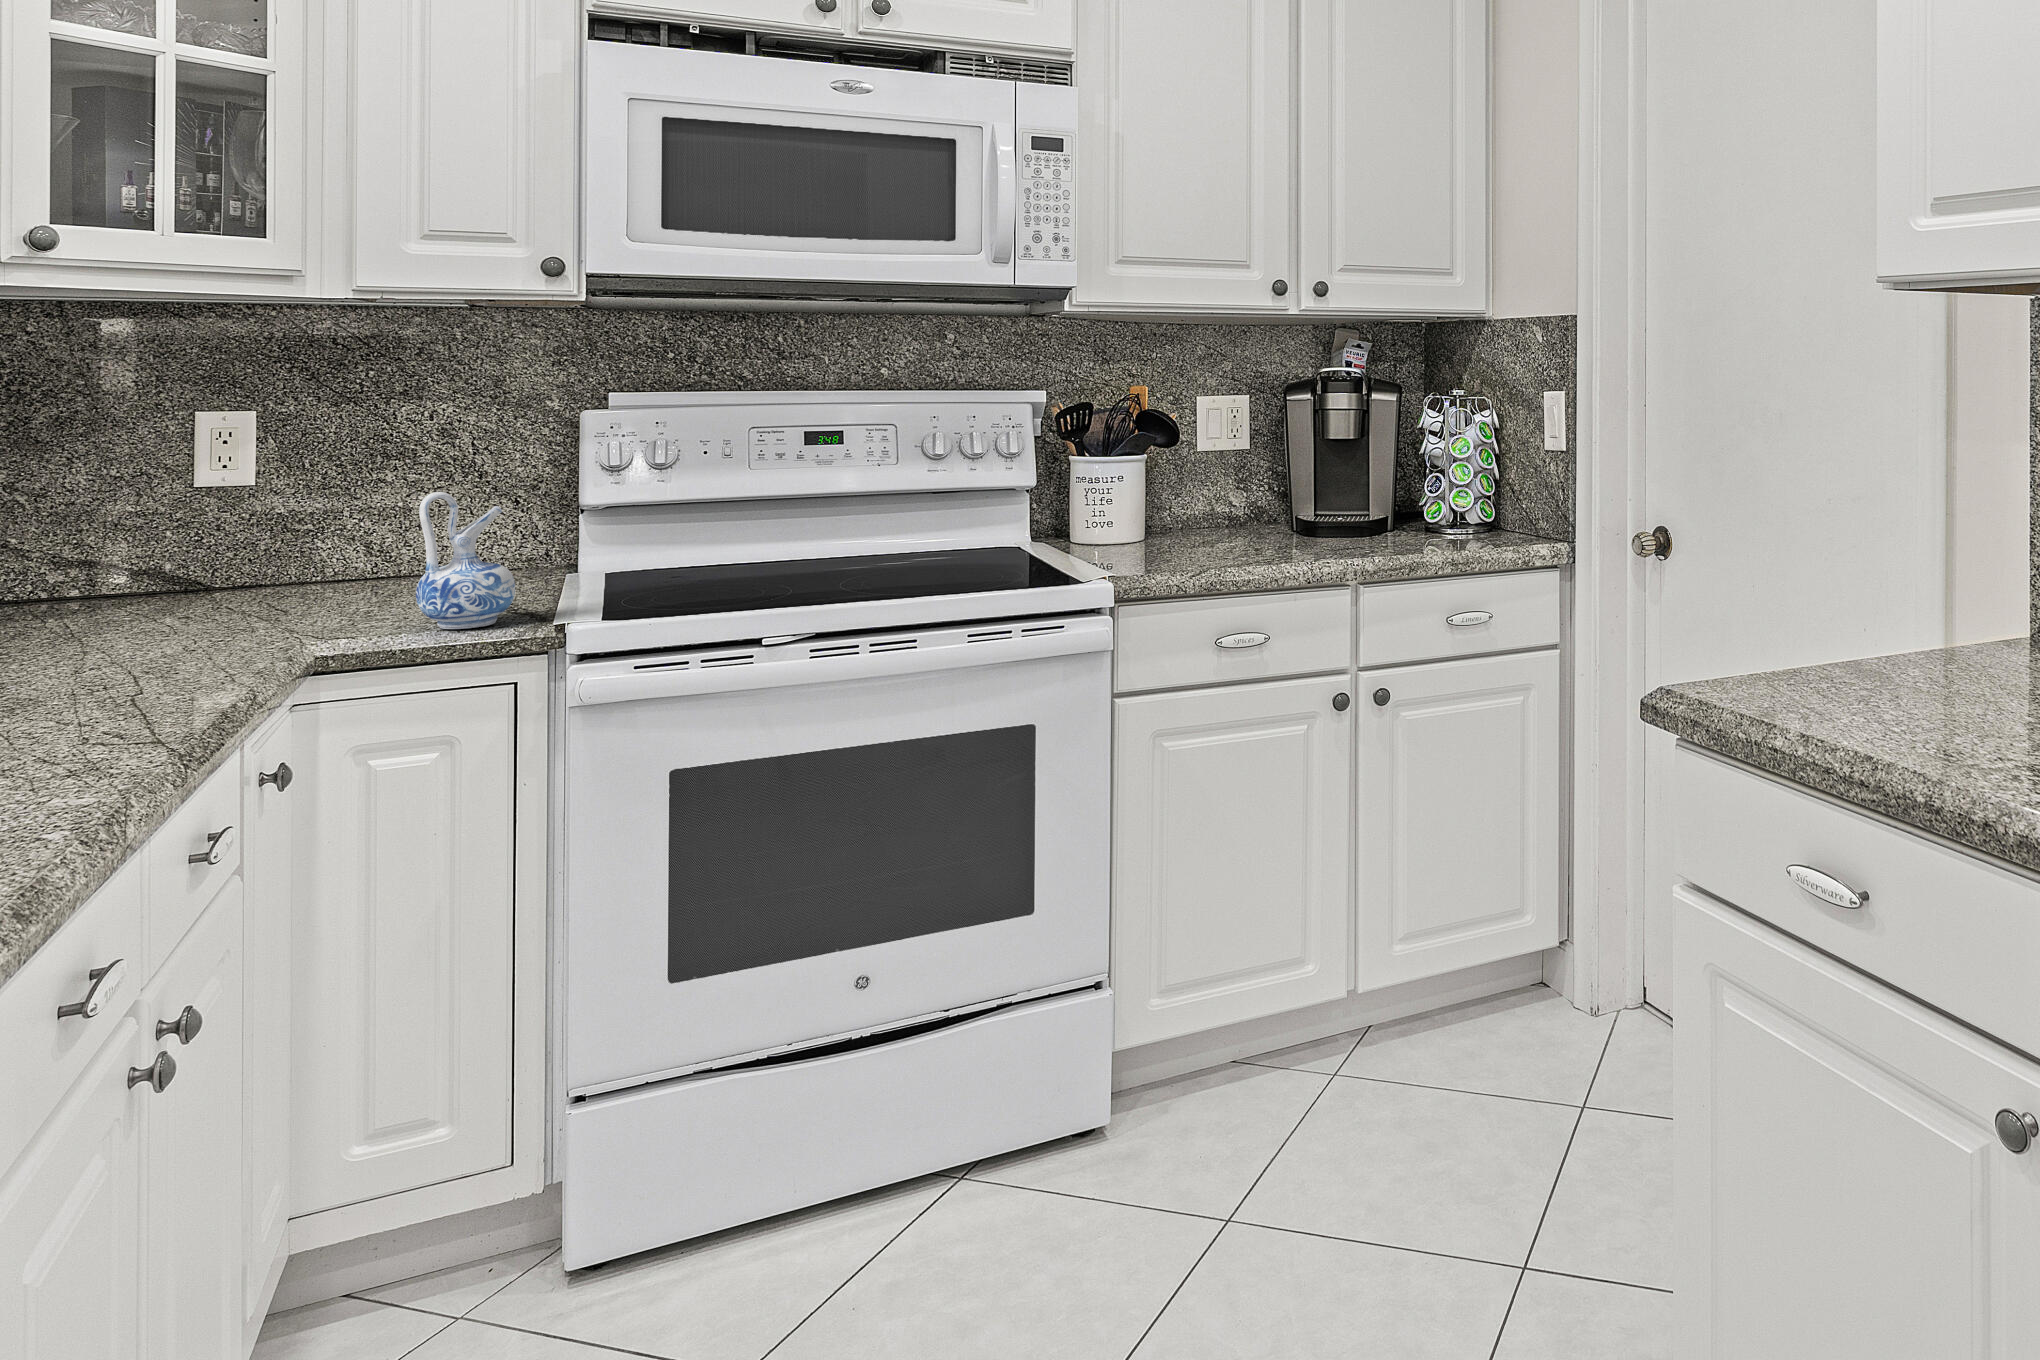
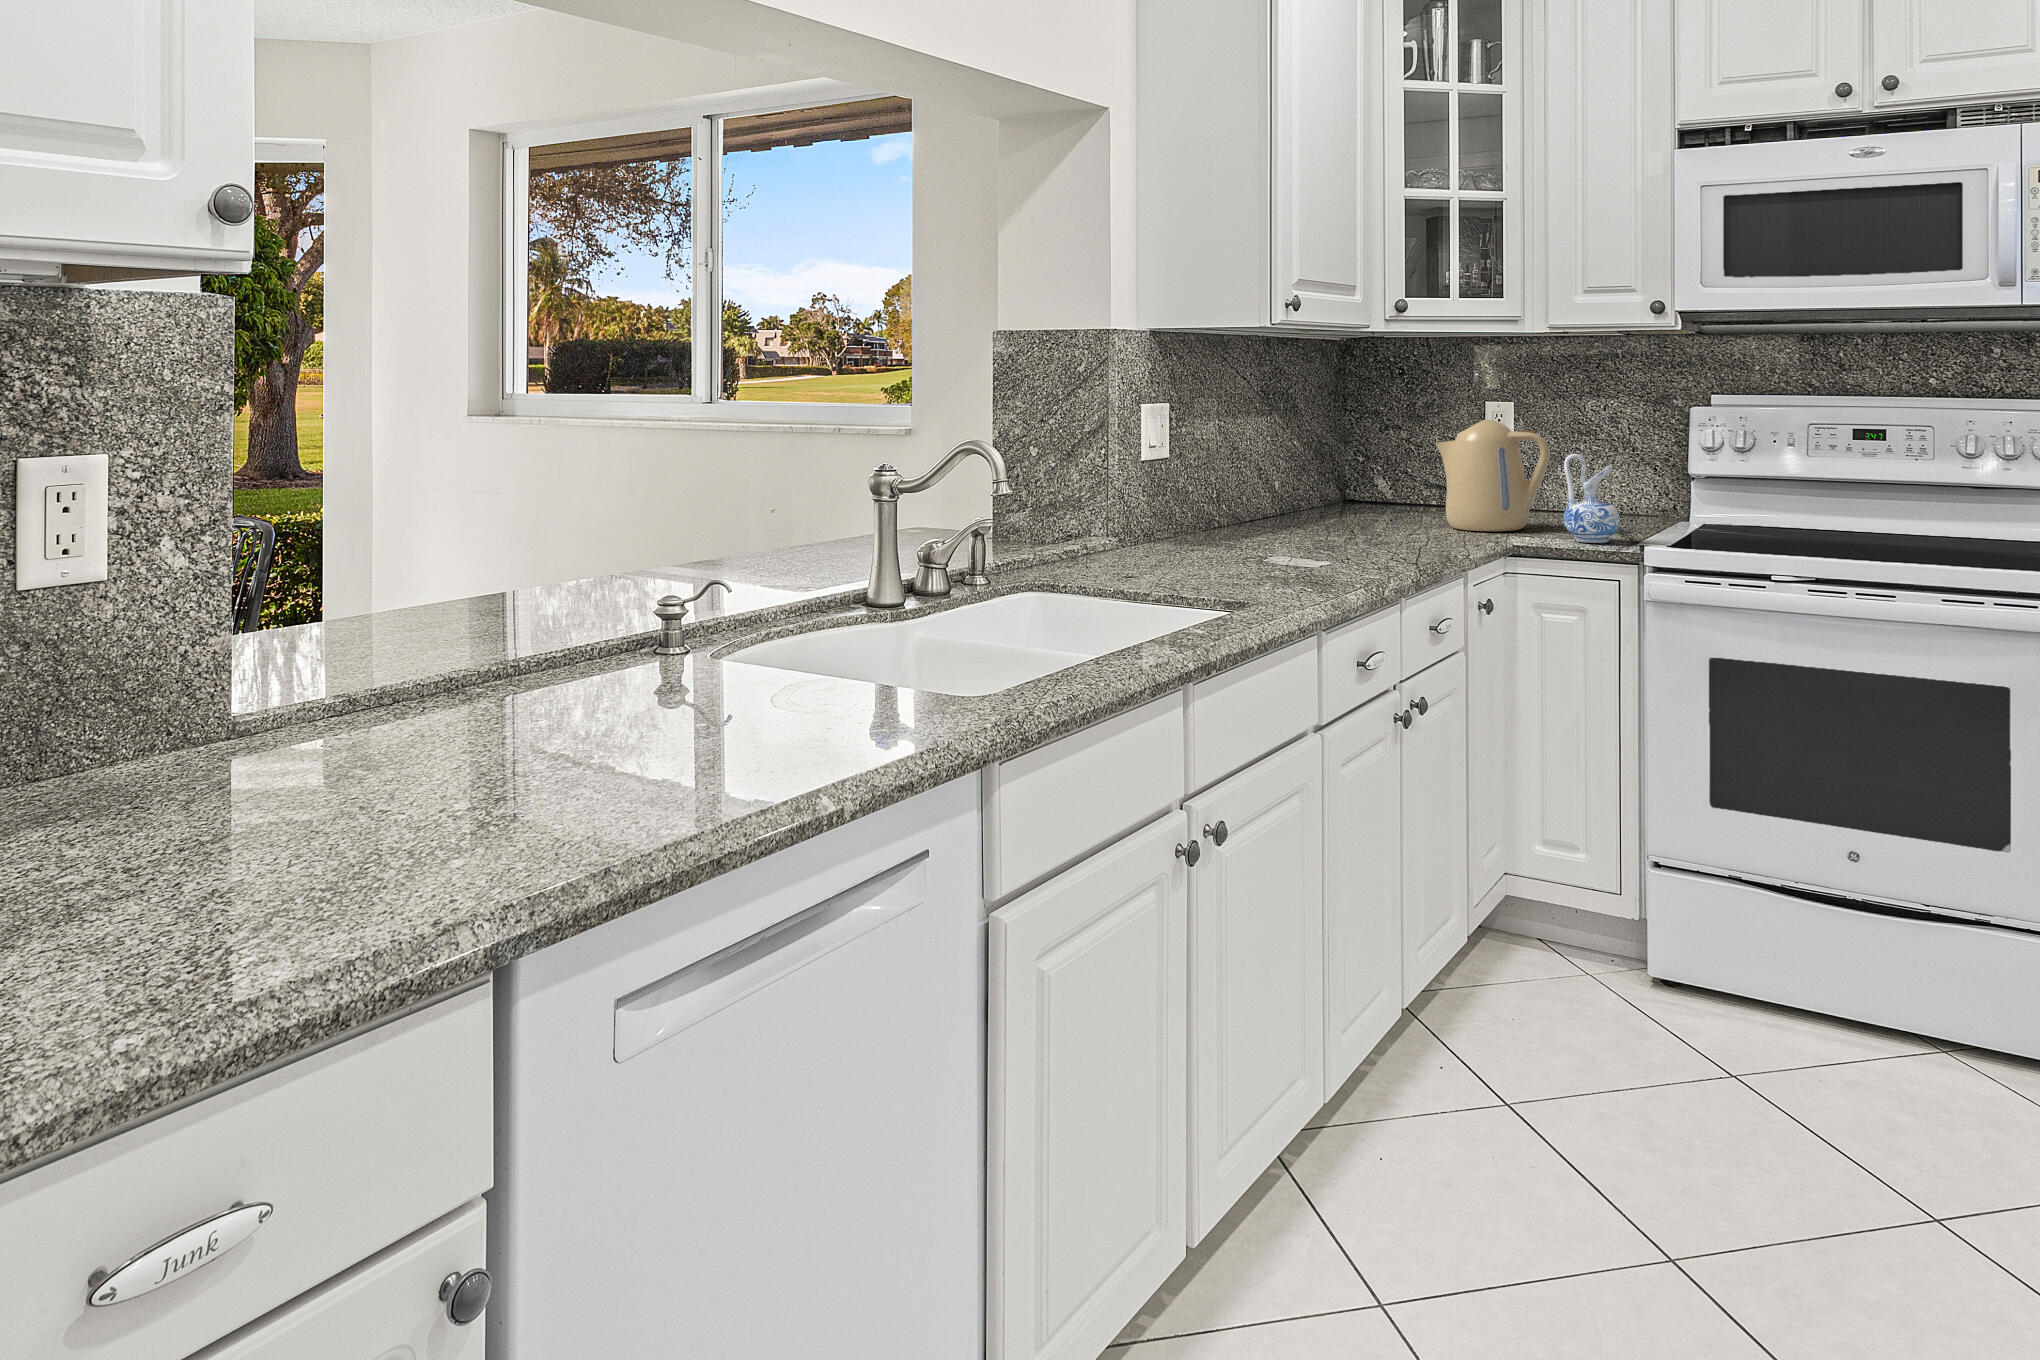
kettle: none [124,442,371,636] -> present [1435,420,1550,531]

